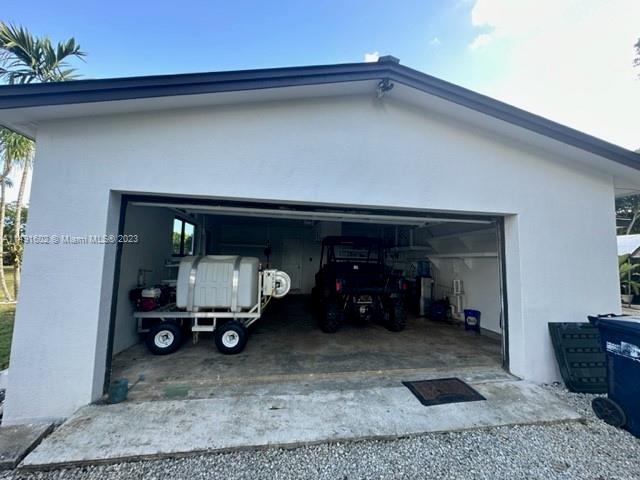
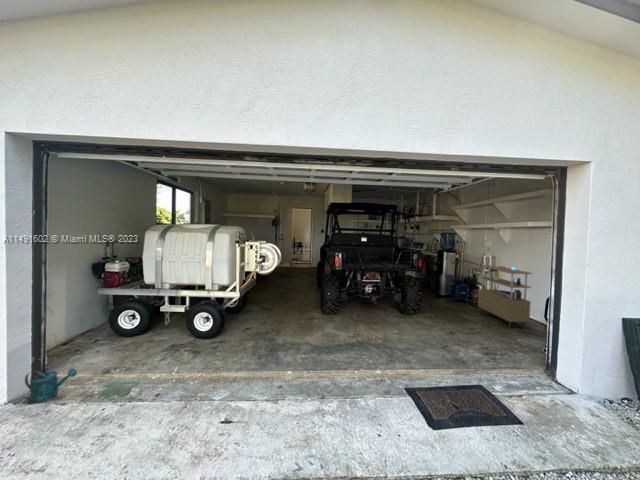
shelving unit: none [451,288,492,339] -> present [478,265,532,328]

